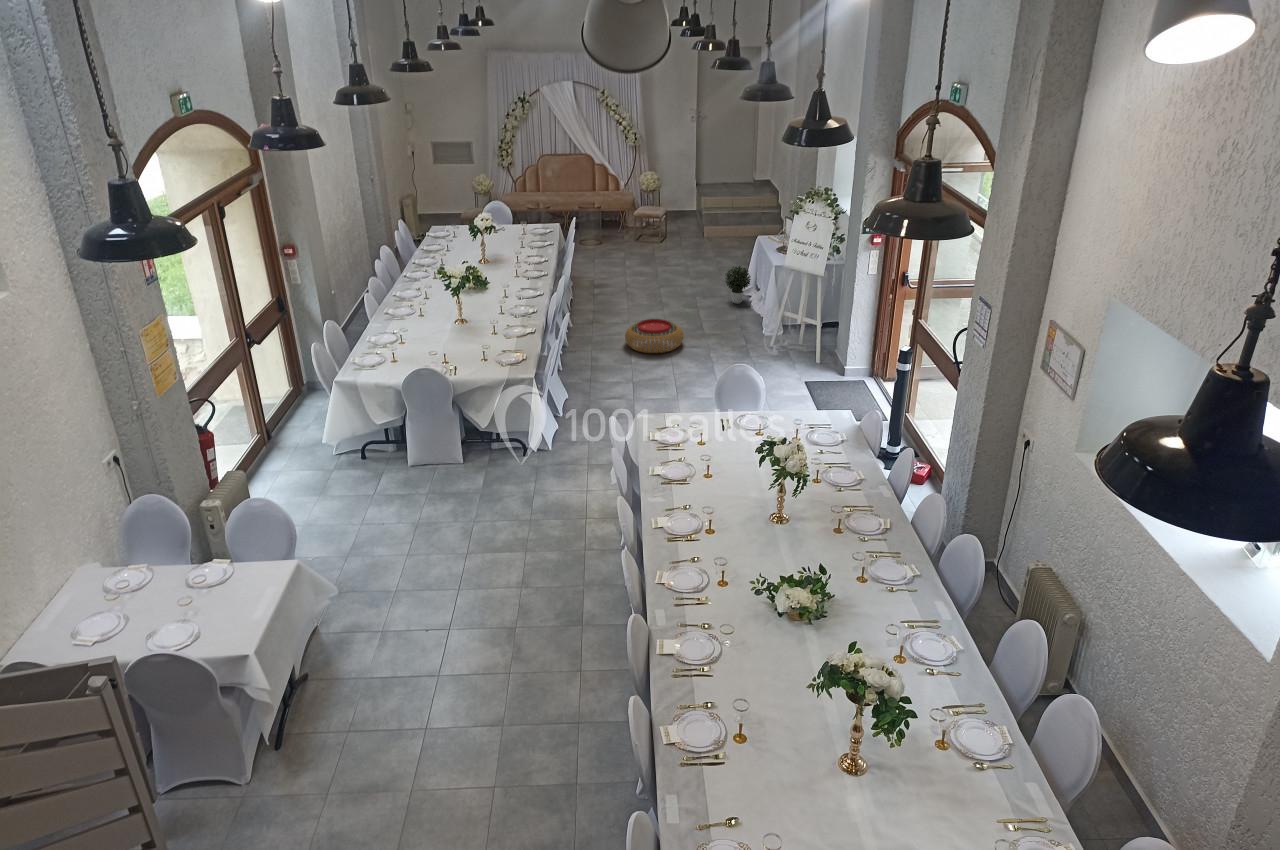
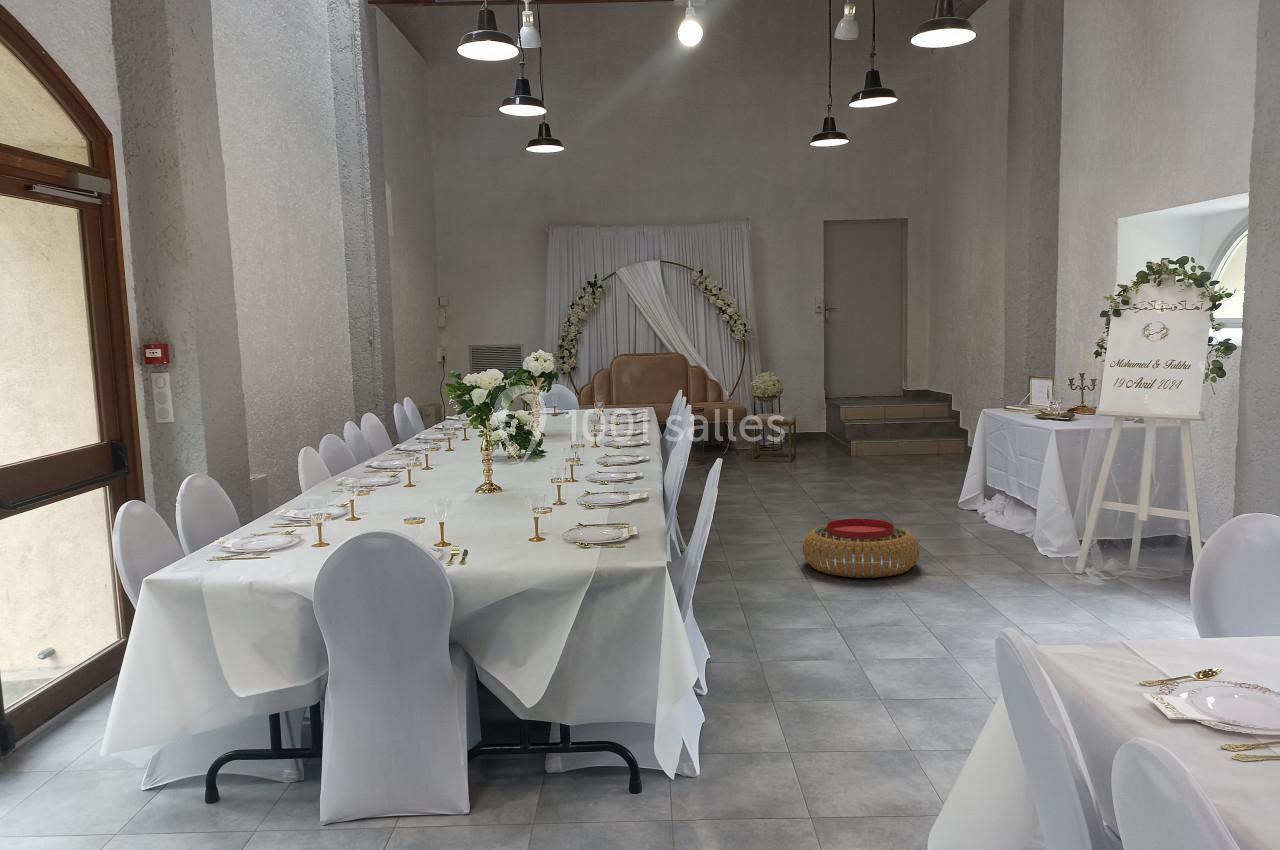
potted plant: present [725,266,751,304] -> none [946,447,997,514]

